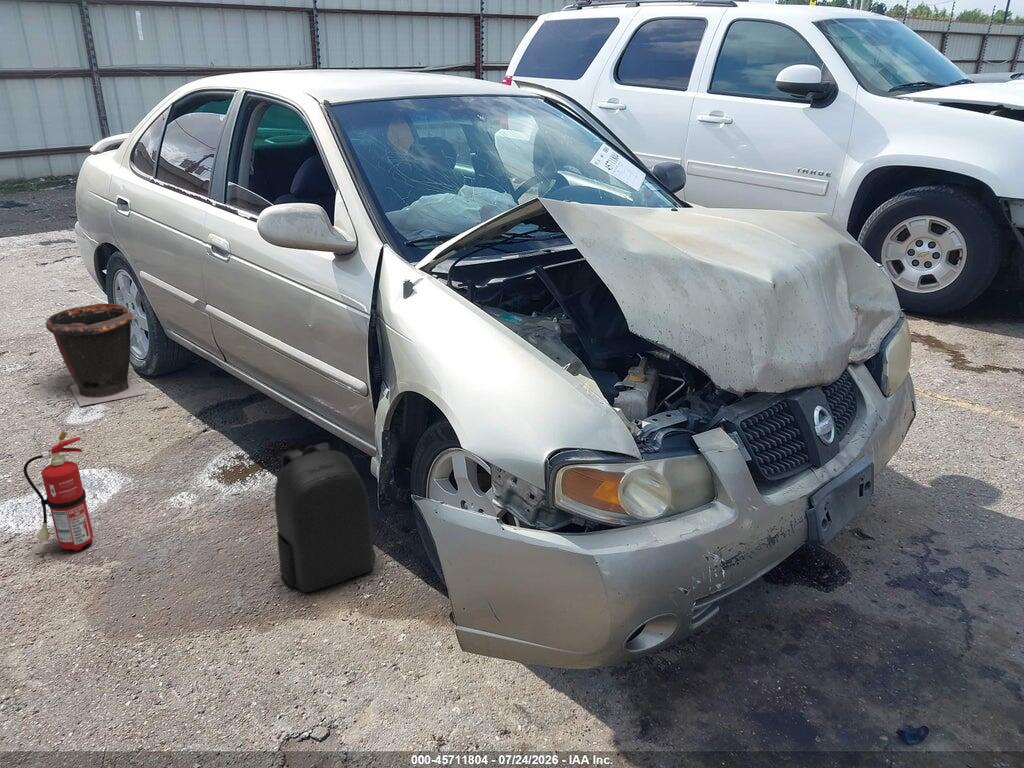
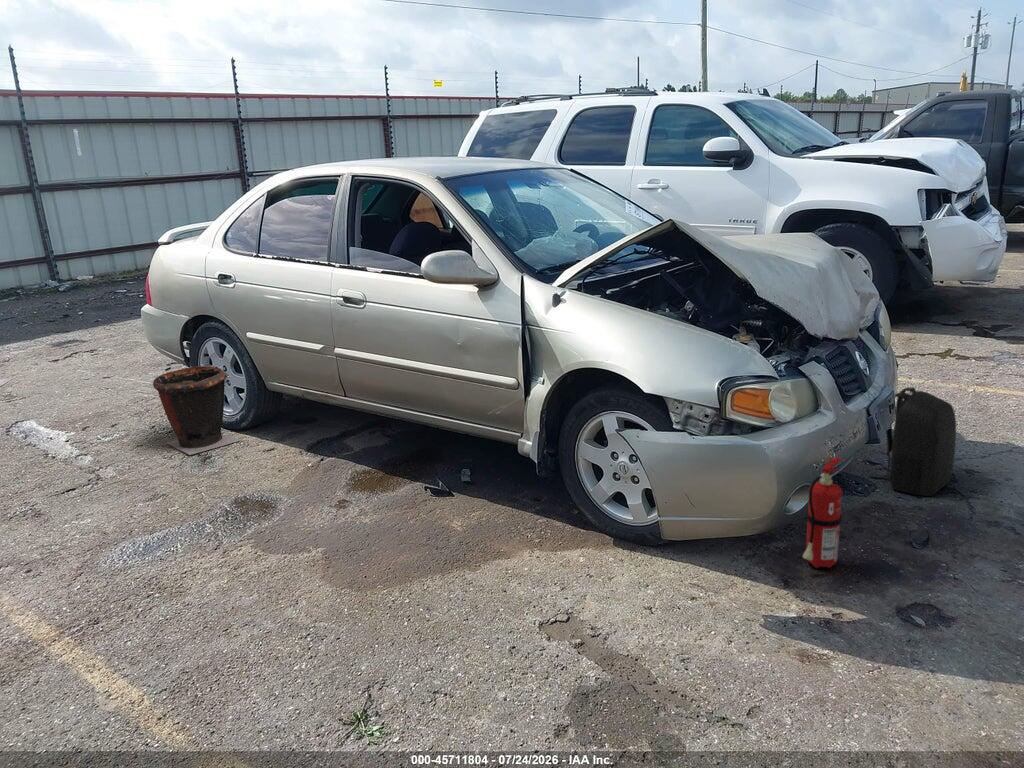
fire extinguisher: present [23,432,93,551] -> present [803,453,842,568]
backpack: present [275,443,375,592] -> present [871,387,956,496]

